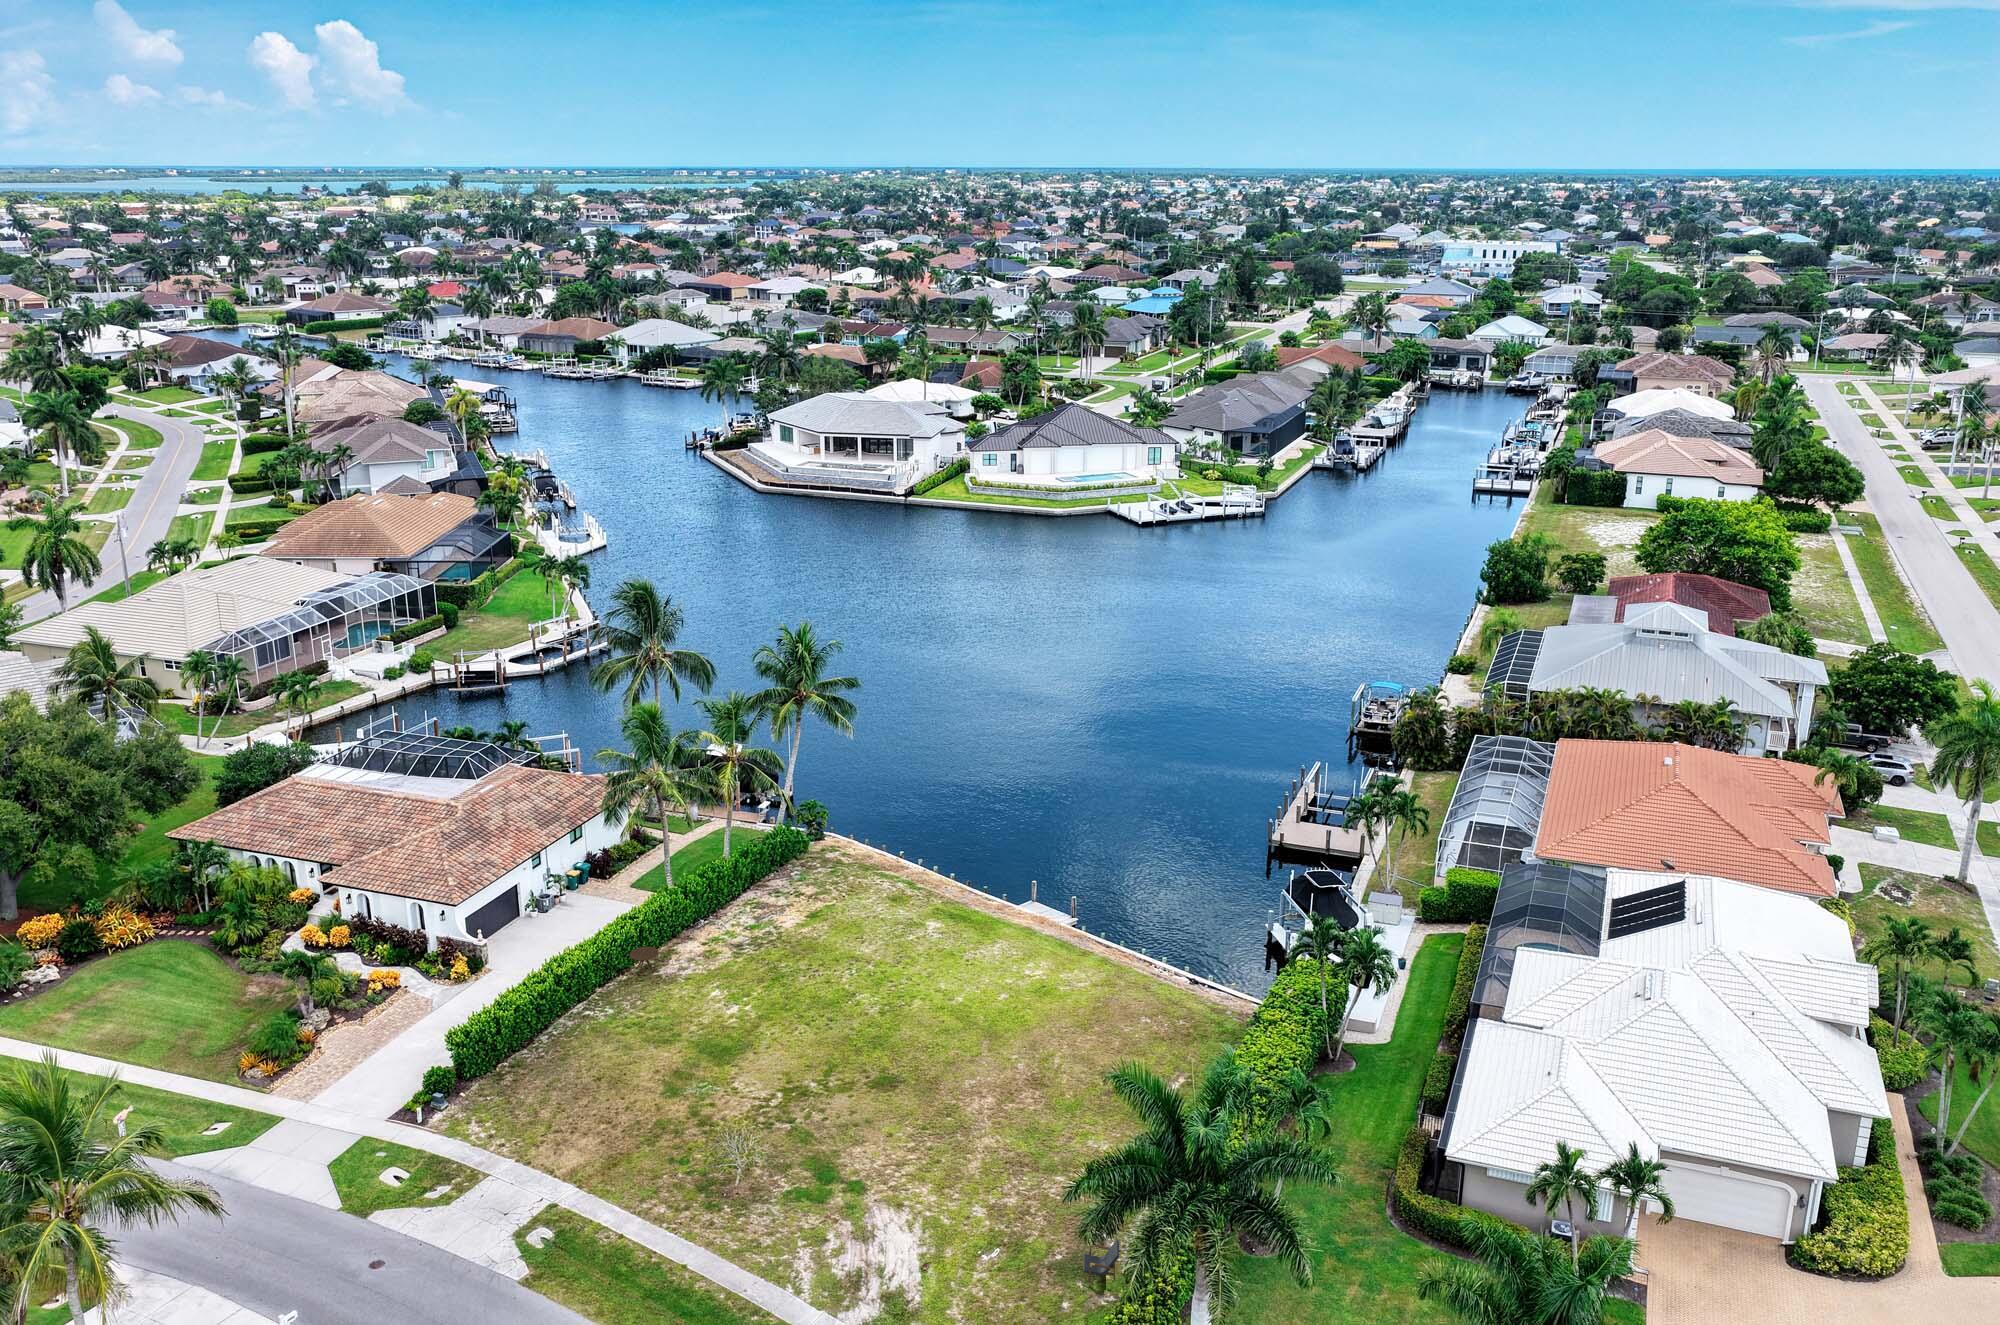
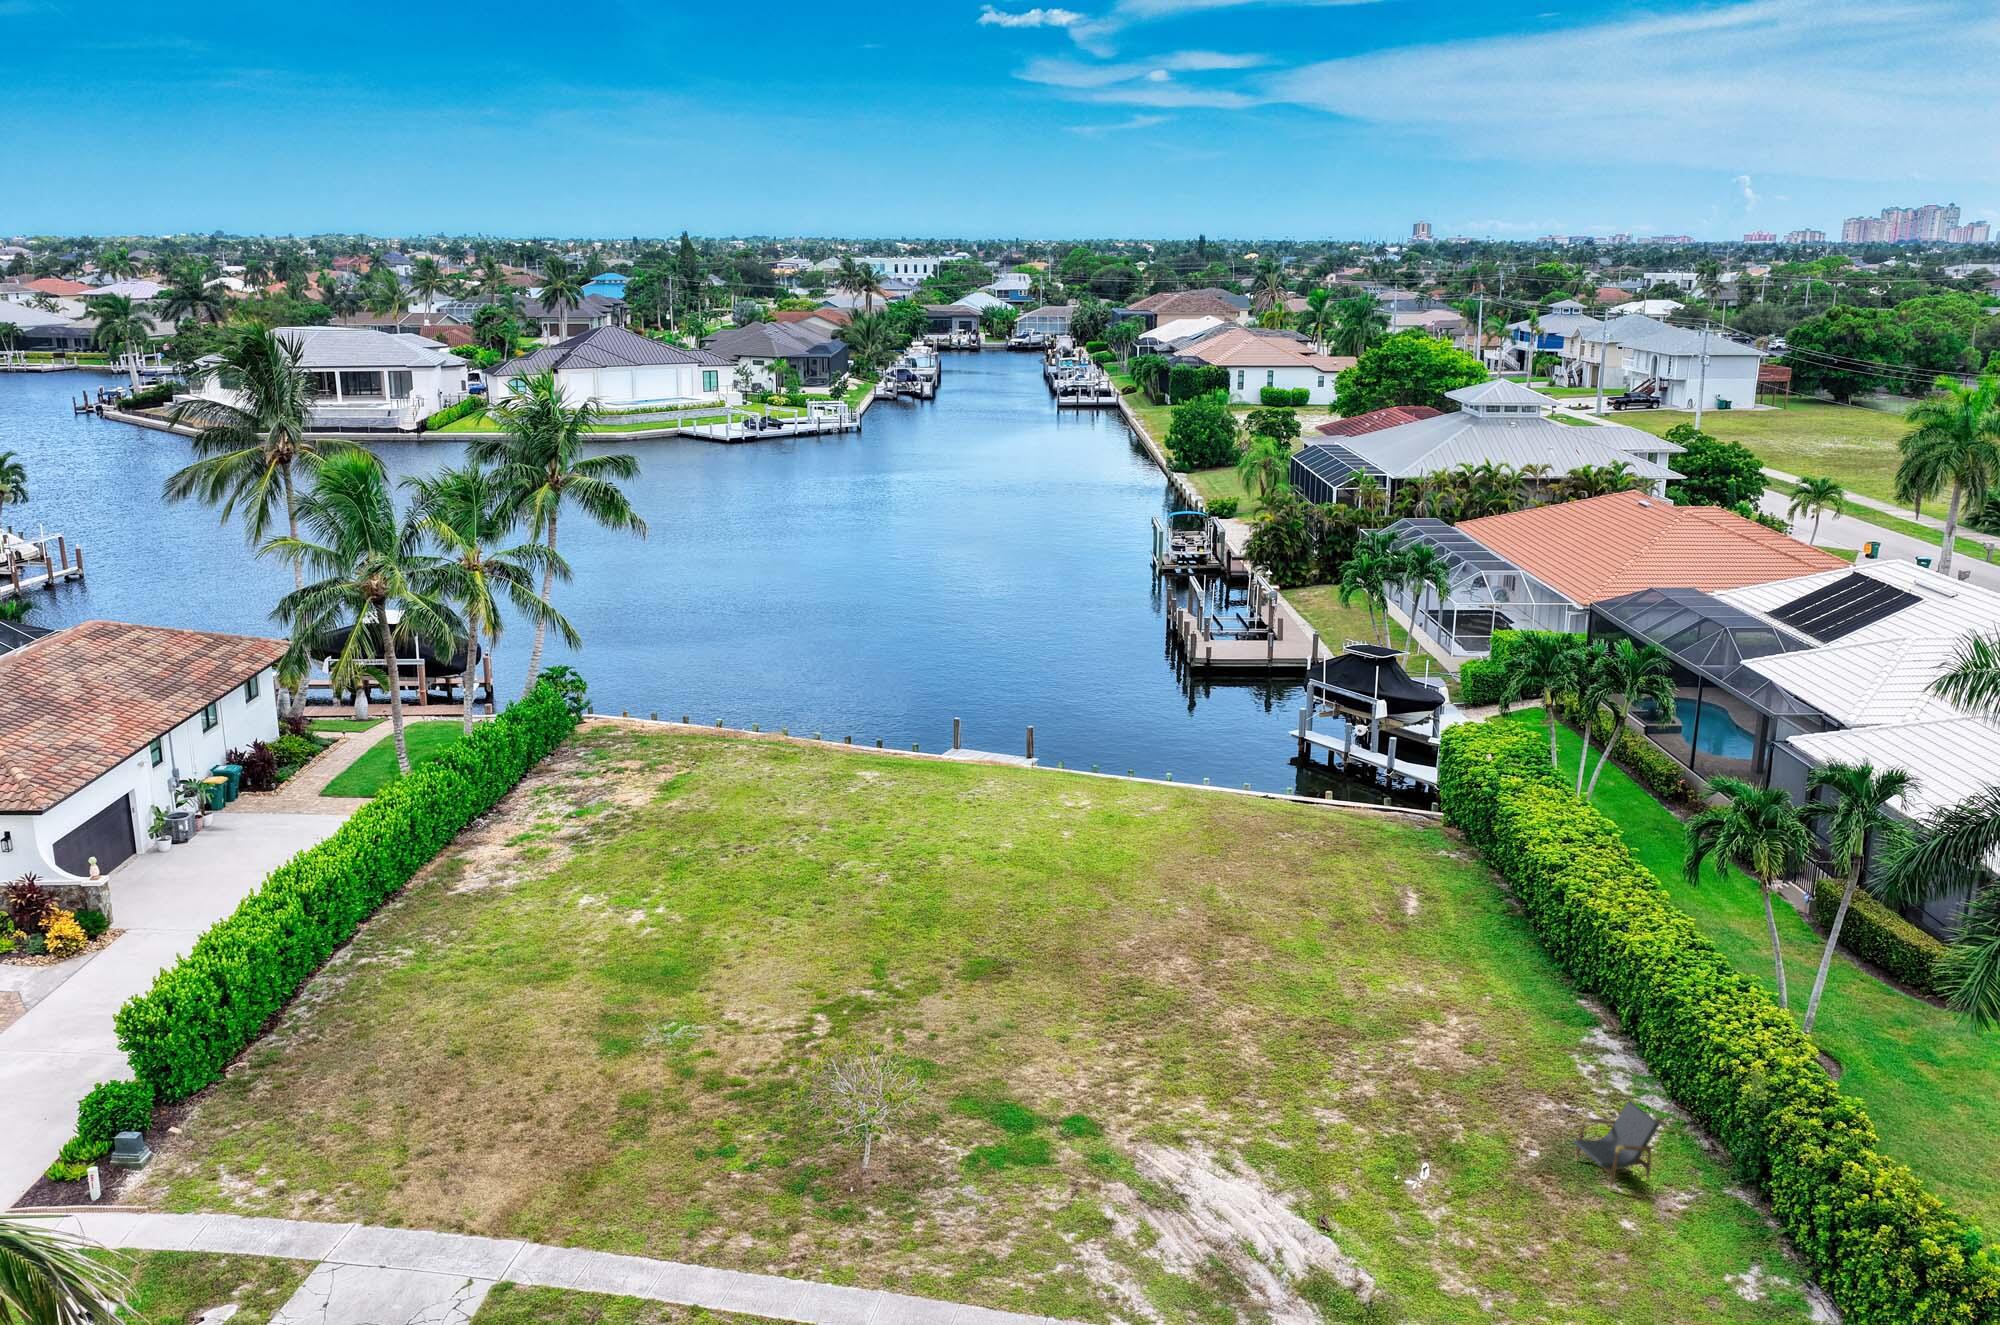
round table: present [630,947,659,975] -> none [411,849,466,899]

